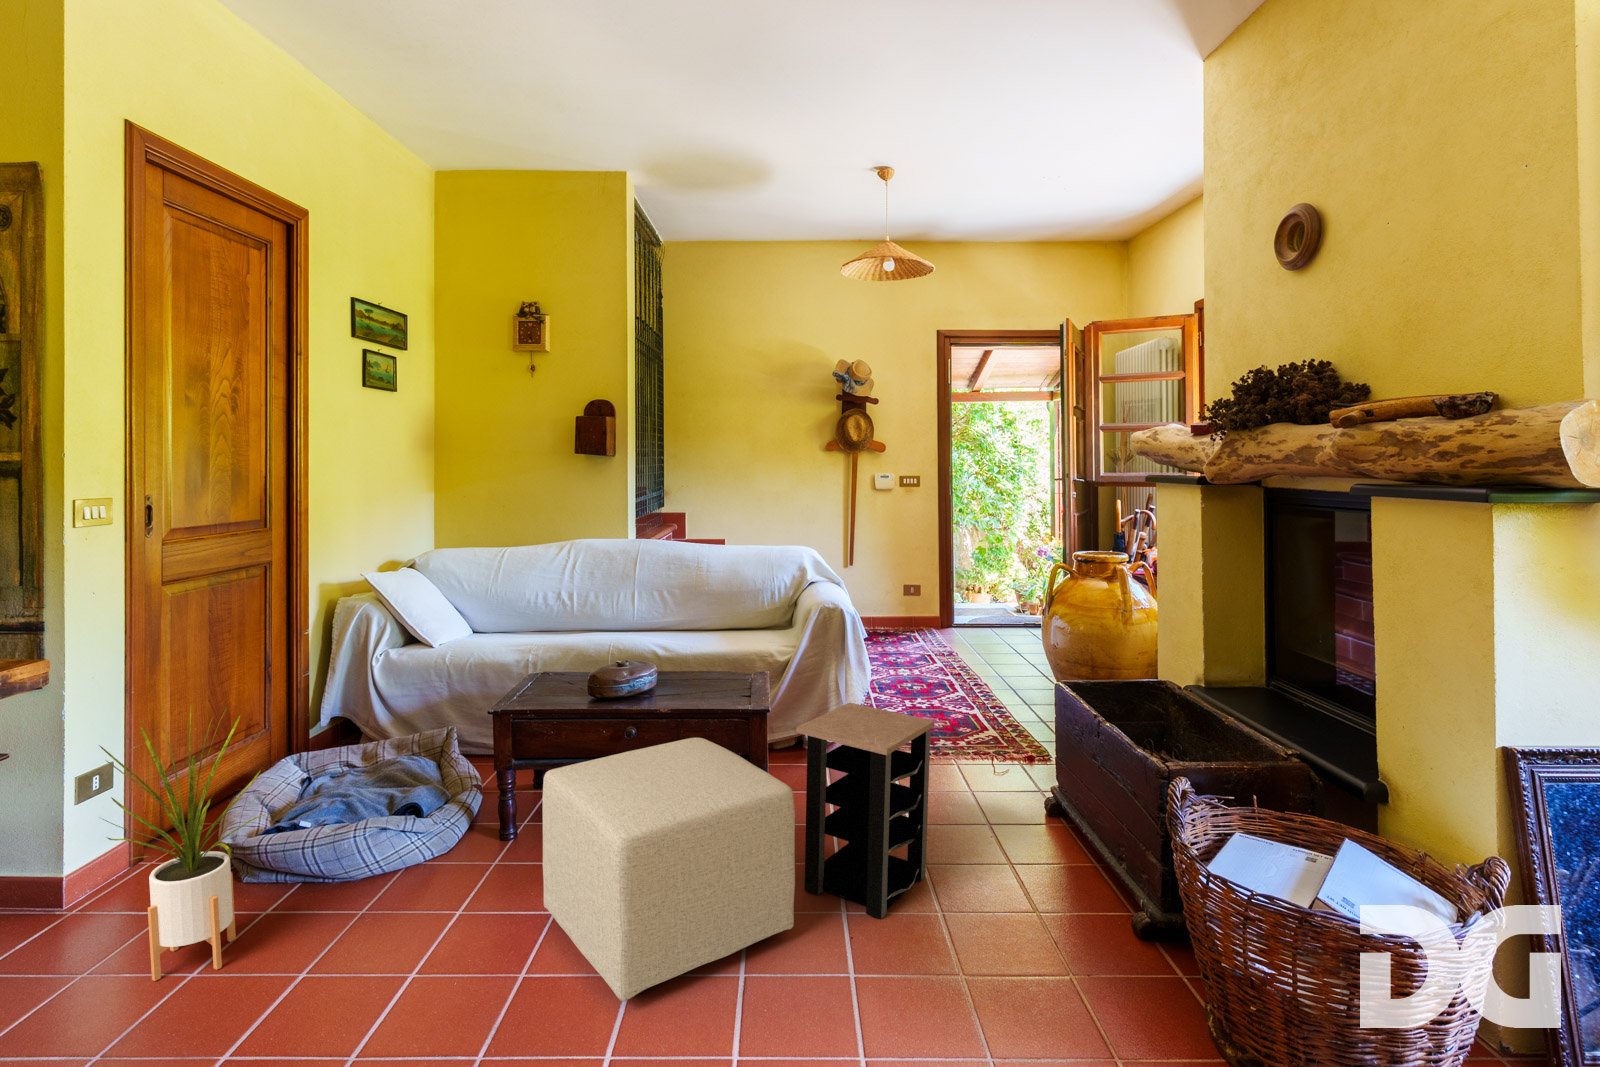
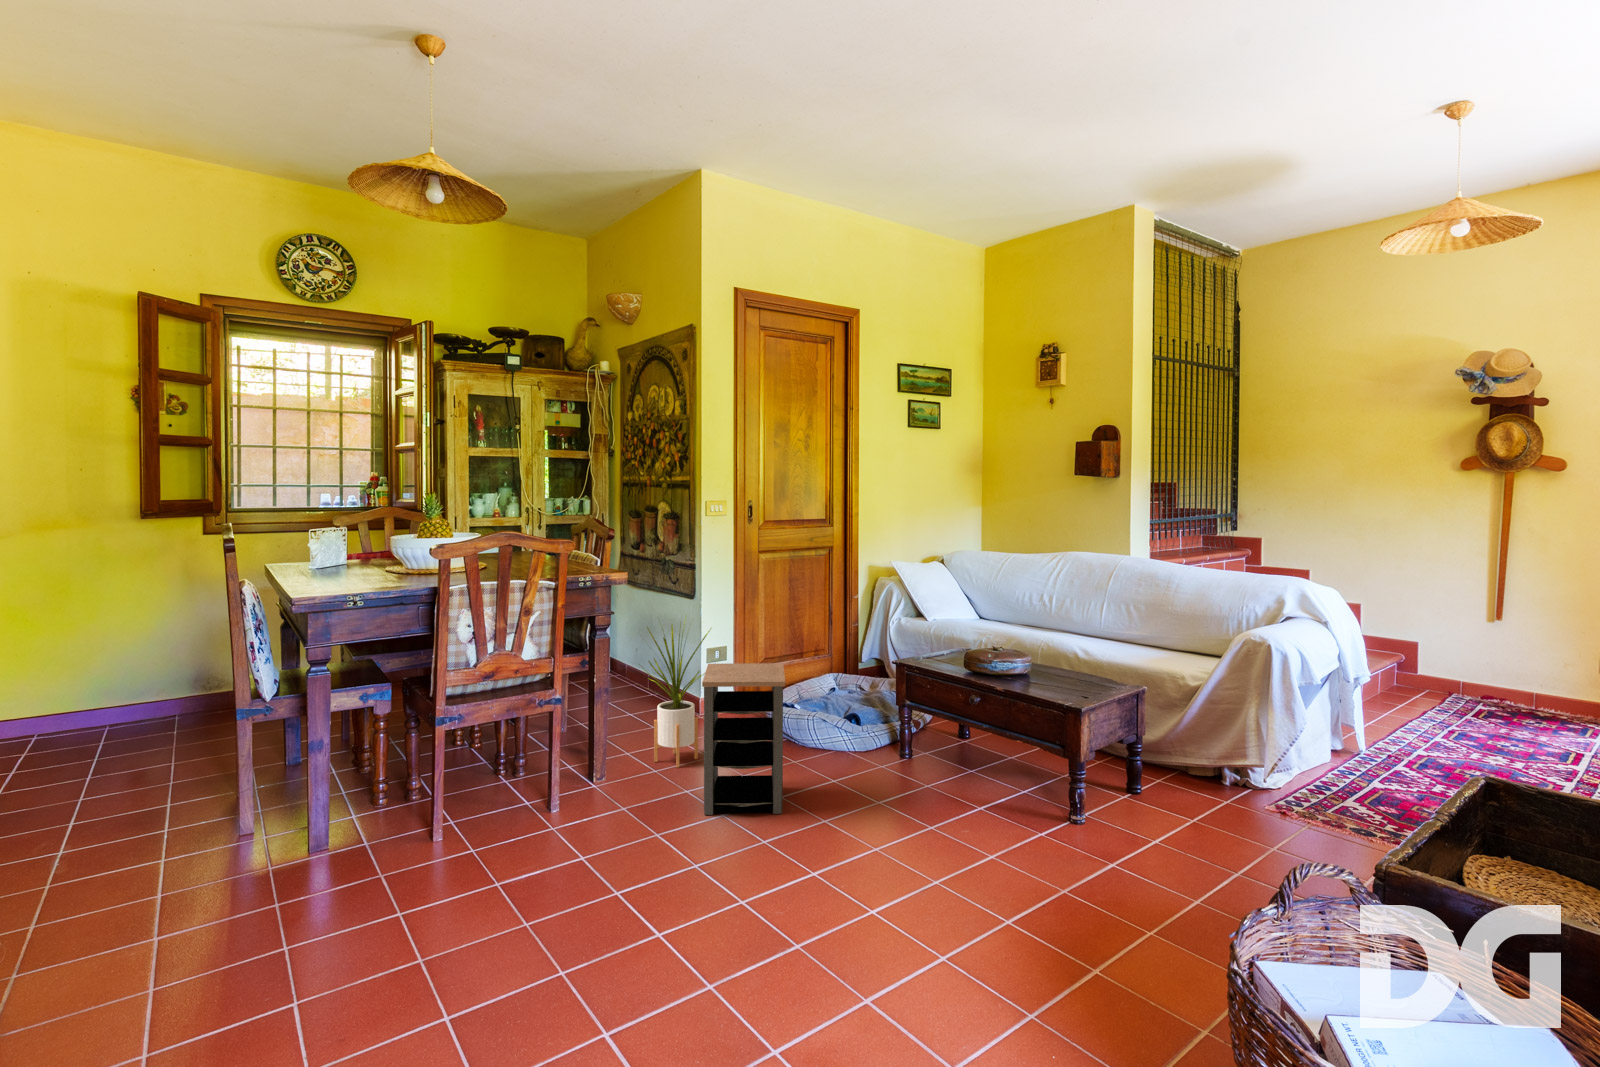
side table: present [796,703,934,919] -> present [702,663,785,815]
ottoman: present [542,738,795,1001] -> none [793,699,968,882]

